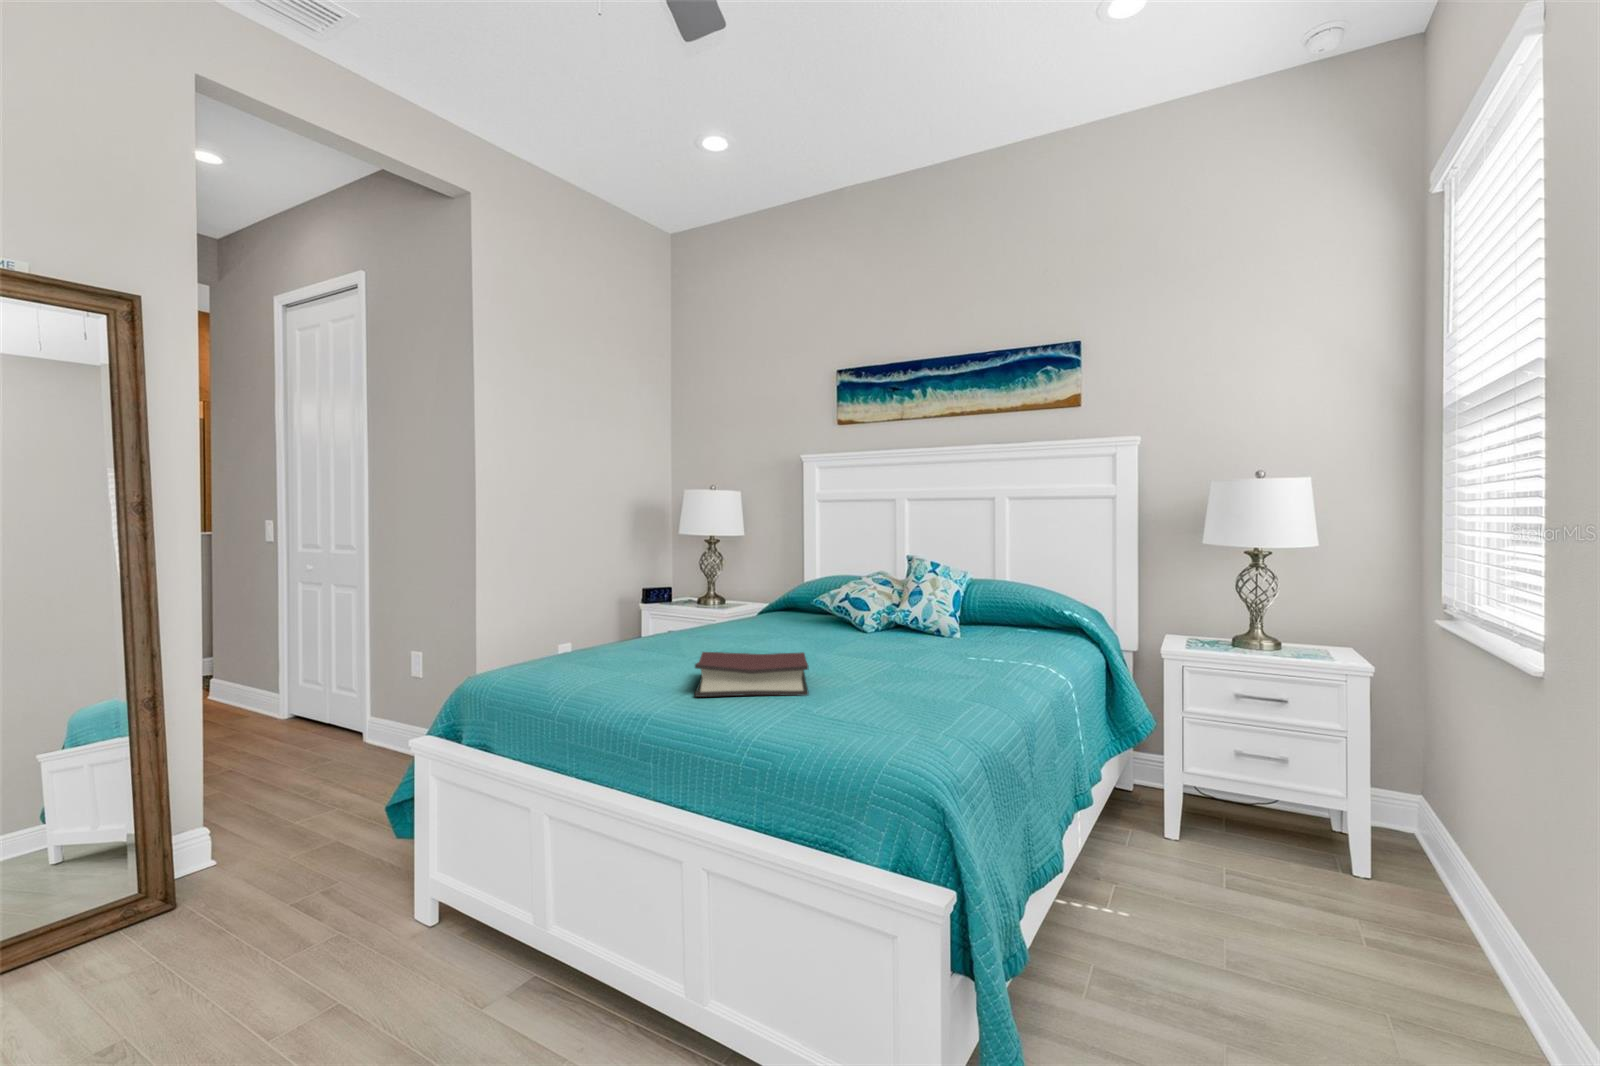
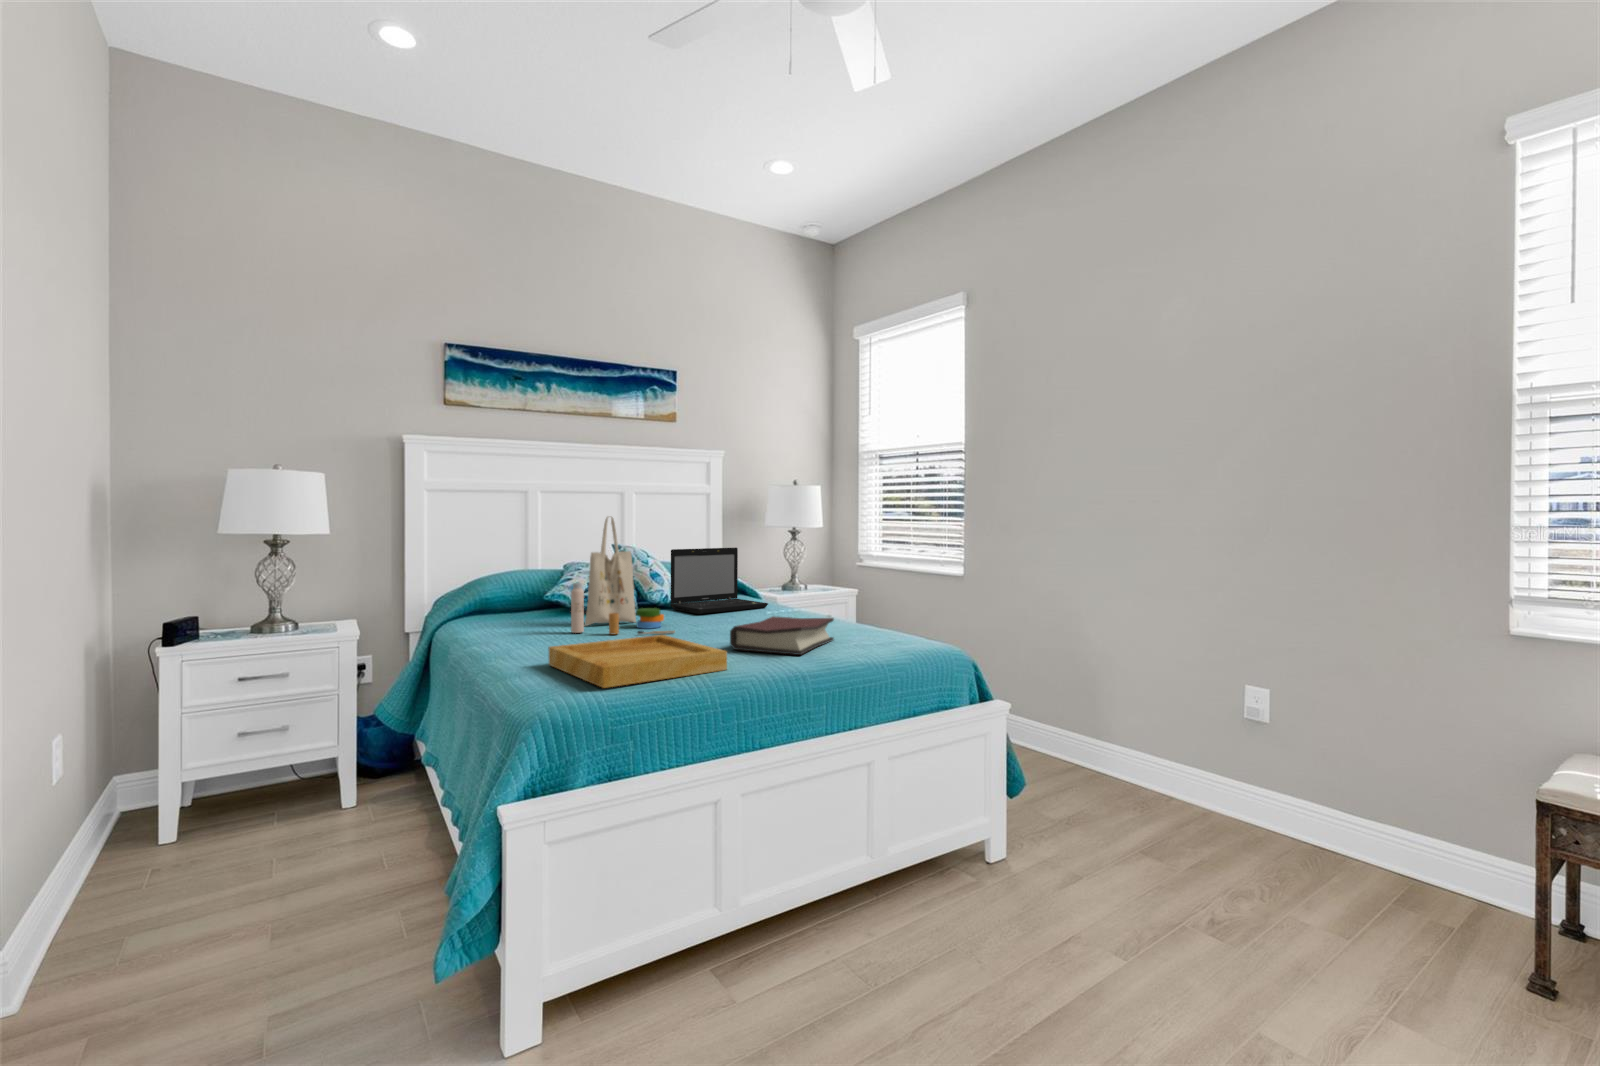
tote bag: none [735,527,816,654] -> present [571,517,675,634]
laptop: none [886,565,1001,649] -> present [671,548,768,614]
tray: none [510,640,687,690] -> present [549,635,727,688]

